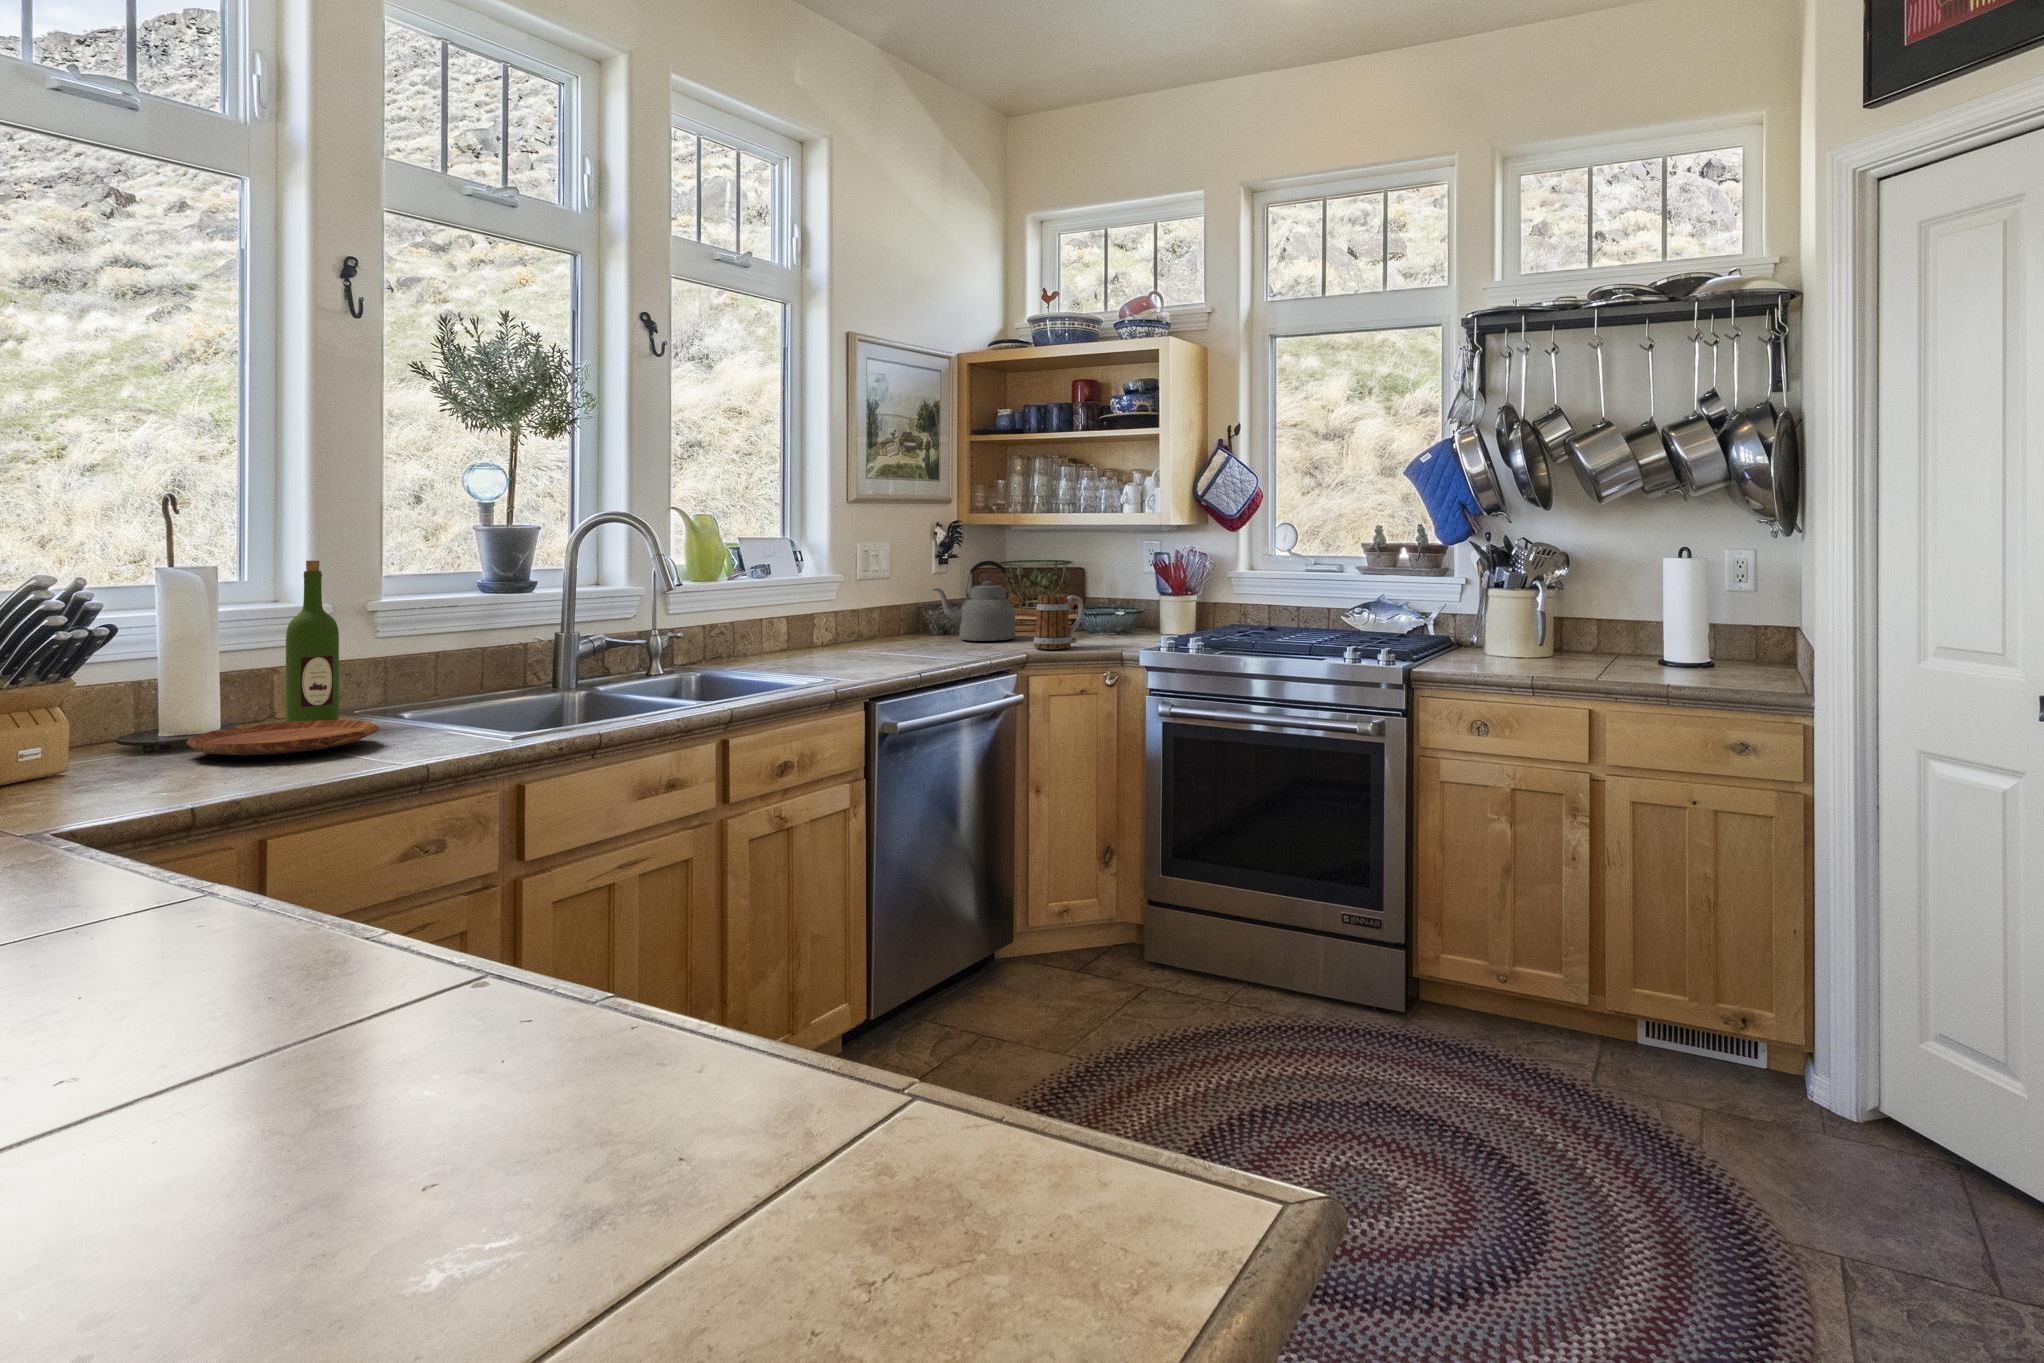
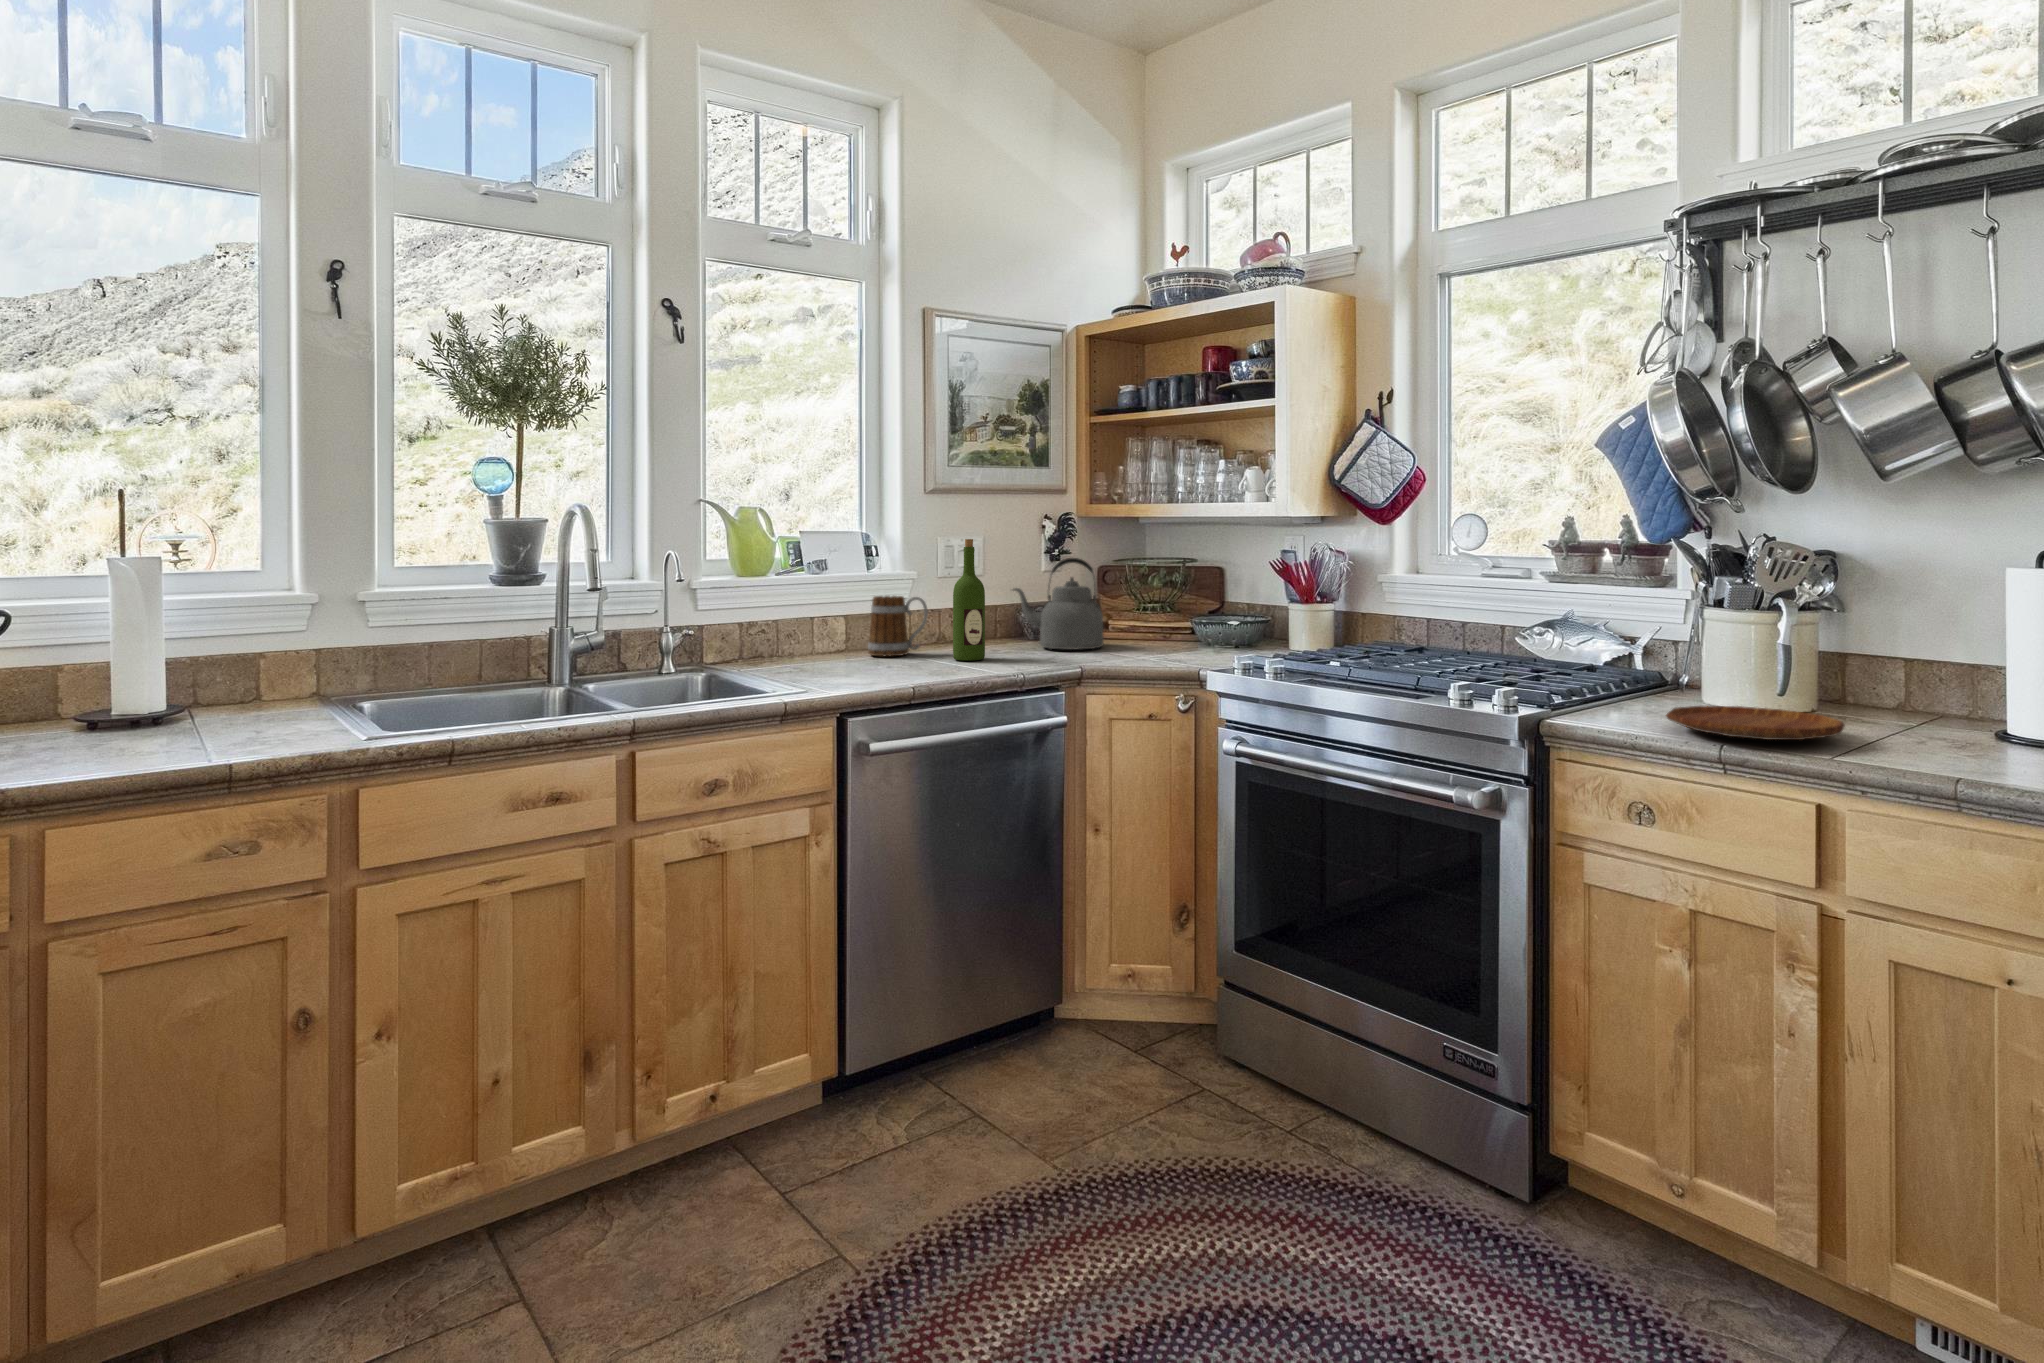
wine bottle: present [286,560,339,722] -> present [953,539,985,661]
mug: present [1034,595,1084,649] -> present [868,596,928,656]
tray: present [186,720,379,756] -> present [1666,706,1845,740]

